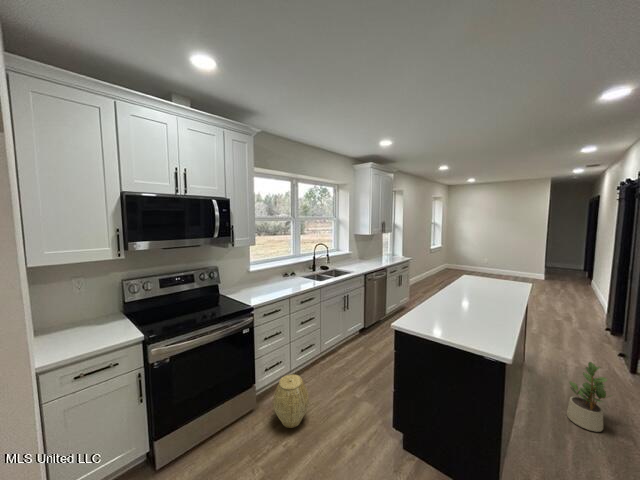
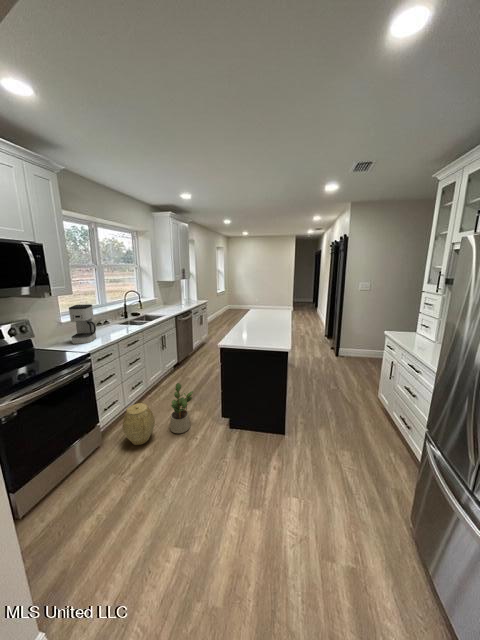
coffee maker: none [249,256,272,295] -> present [69,304,96,344]
potted plant: present [567,362,607,432] -> present [170,383,193,433]

